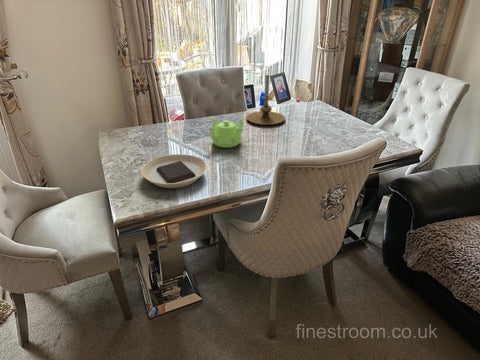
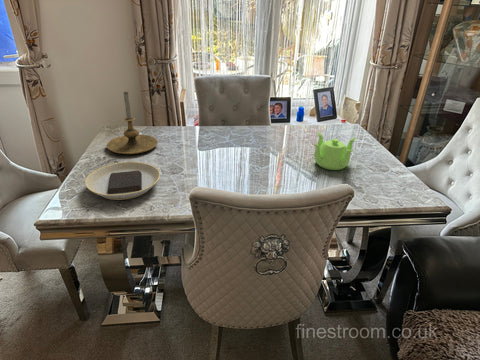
candle holder: present [246,75,285,125] -> present [107,91,158,154]
teapot: present [208,117,244,148] -> present [314,132,356,170]

